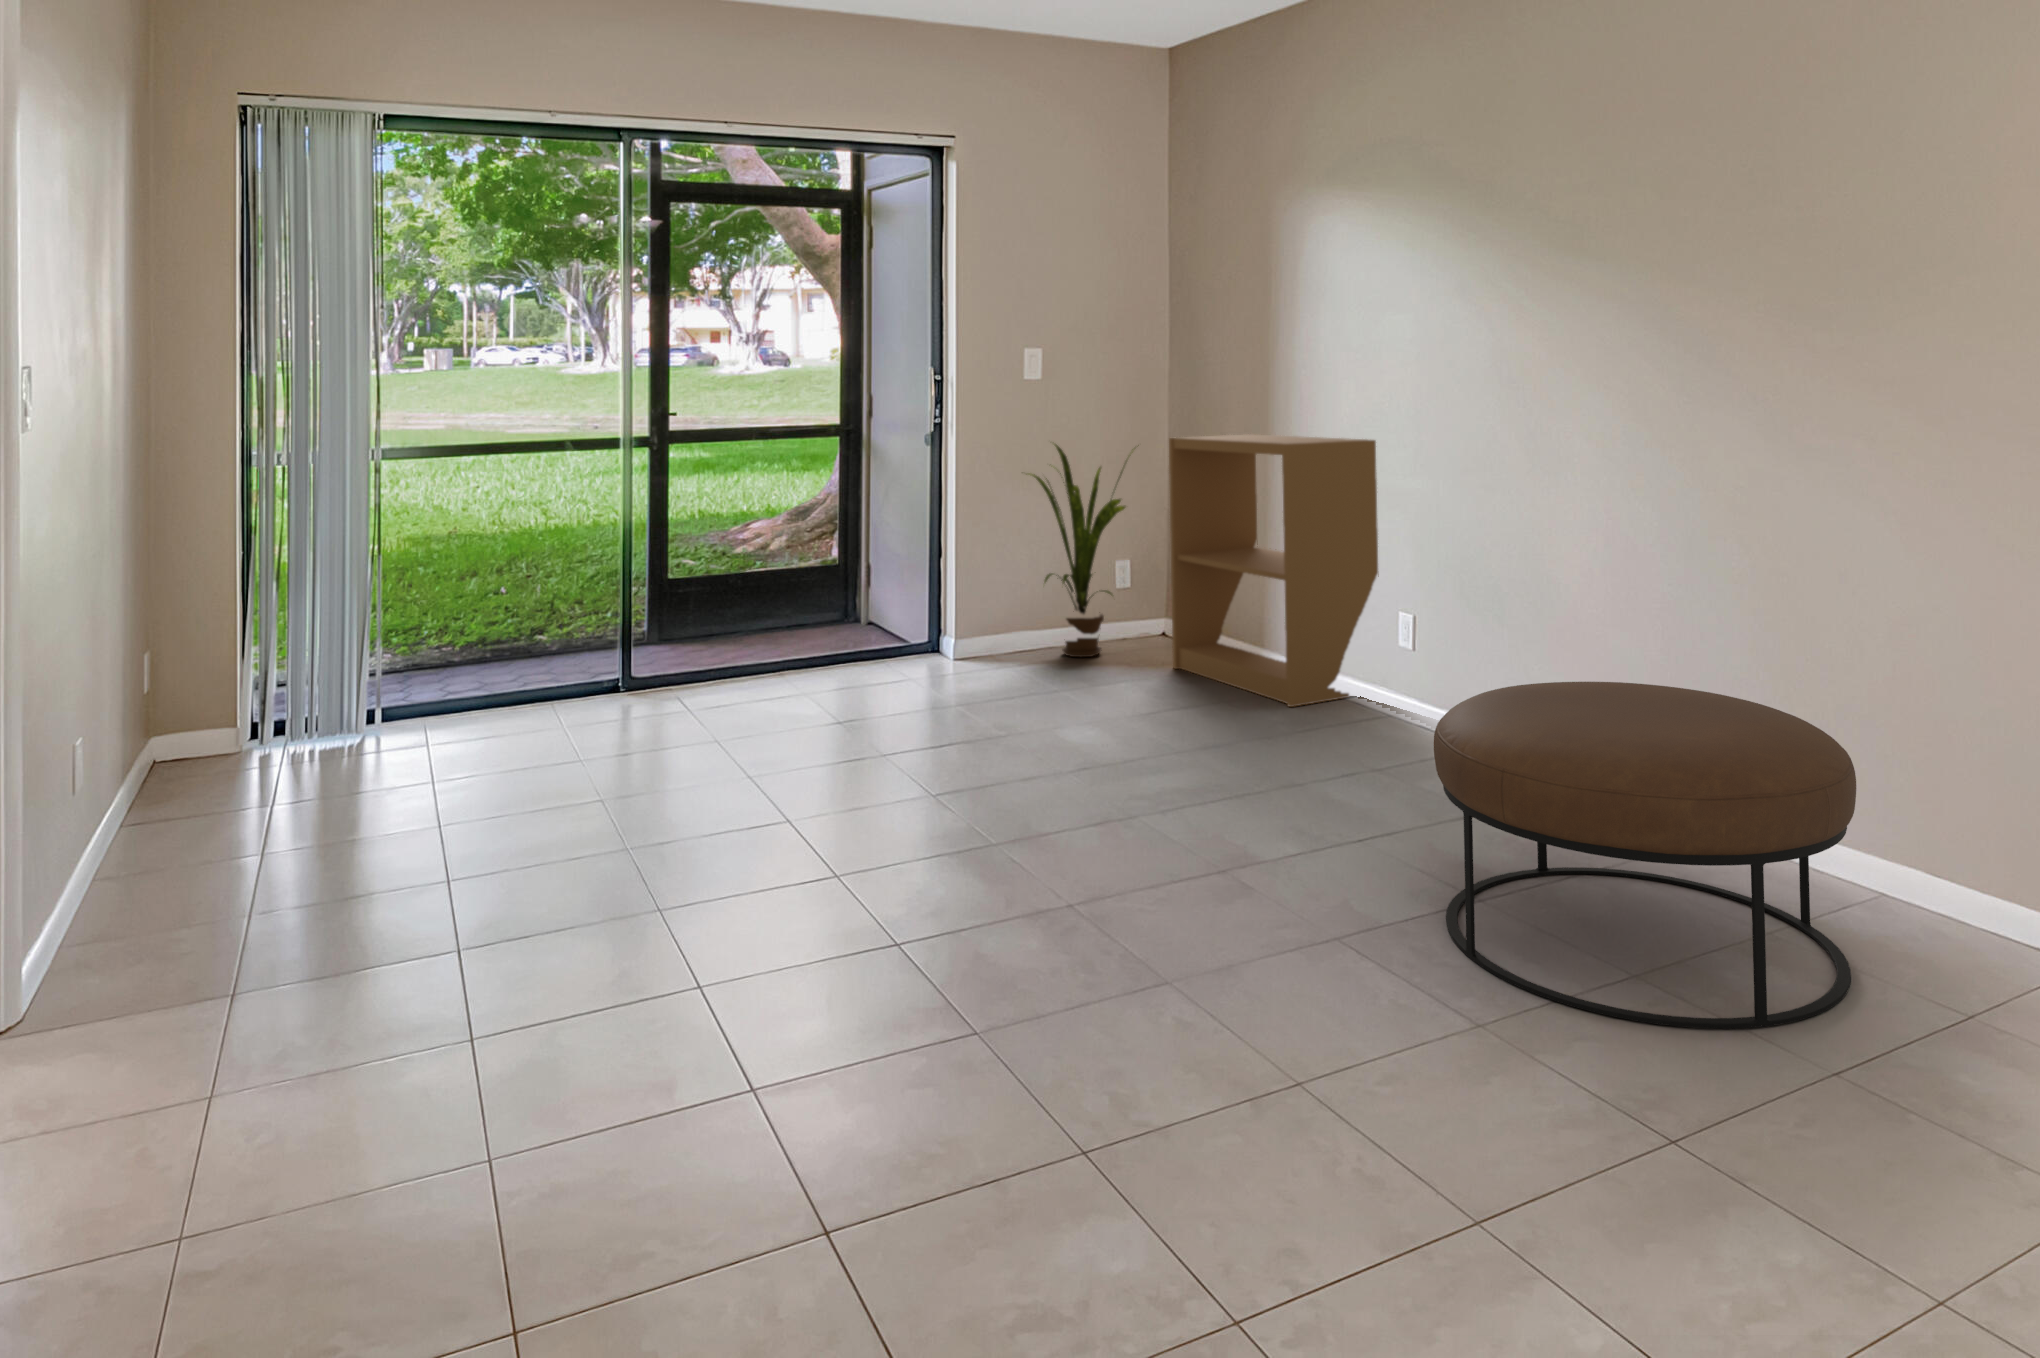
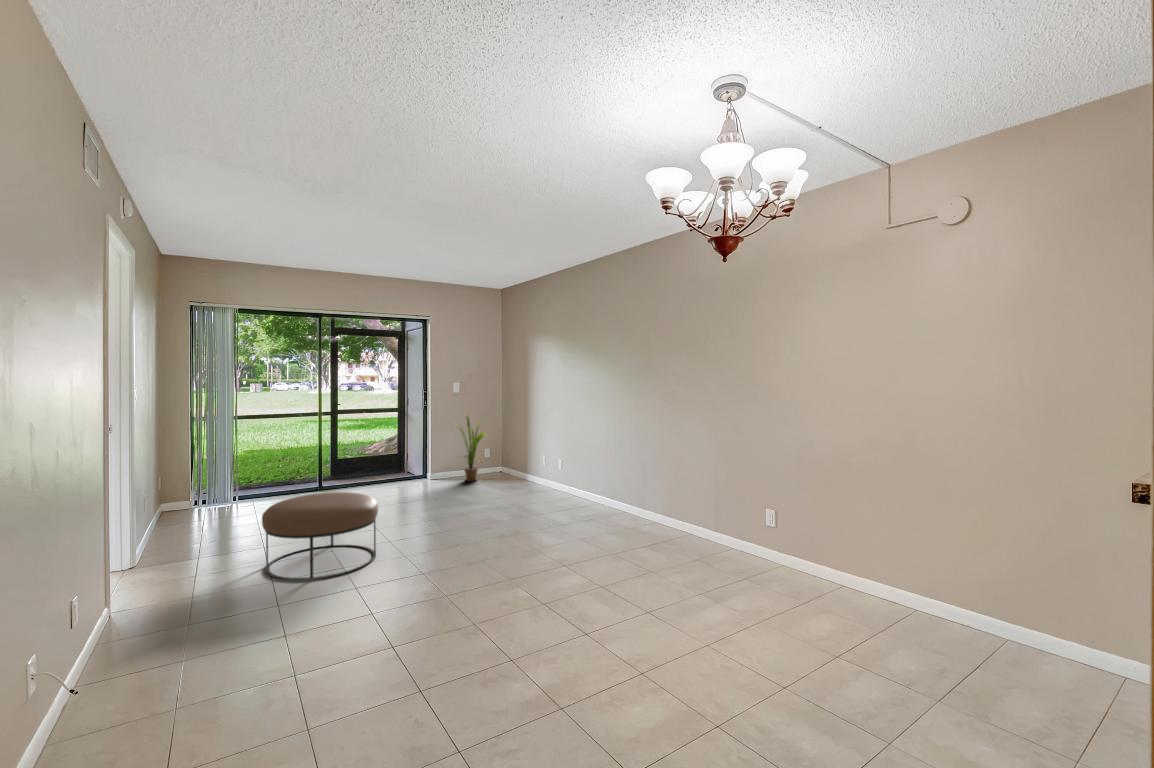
bookshelf: present [1169,434,1378,707] -> none [497,412,555,495]
ottoman: present [1434,682,1856,1028] -> present [262,492,378,580]

